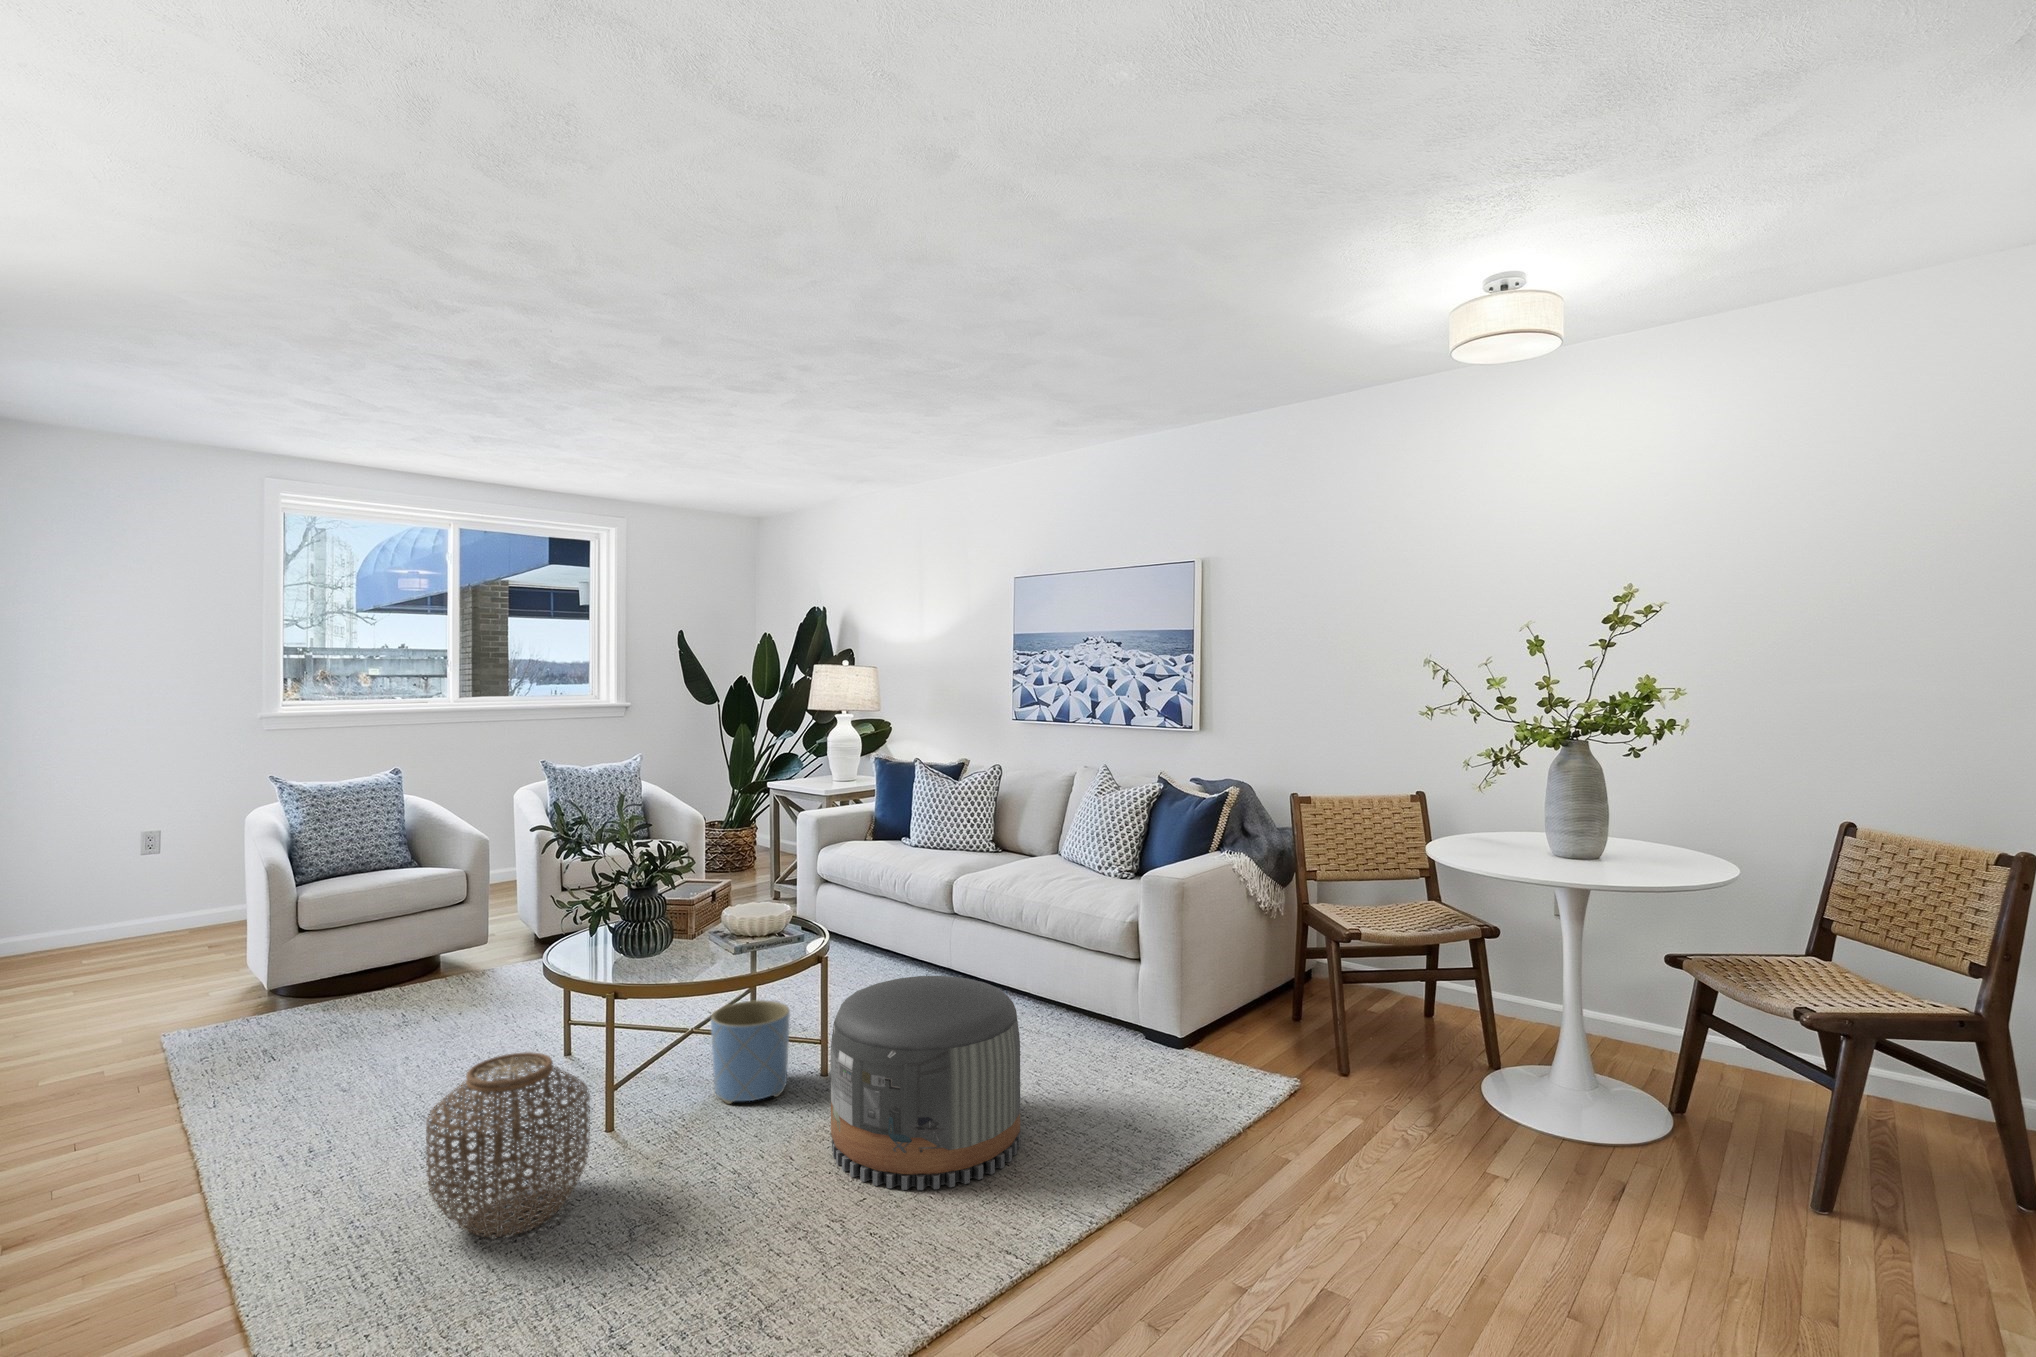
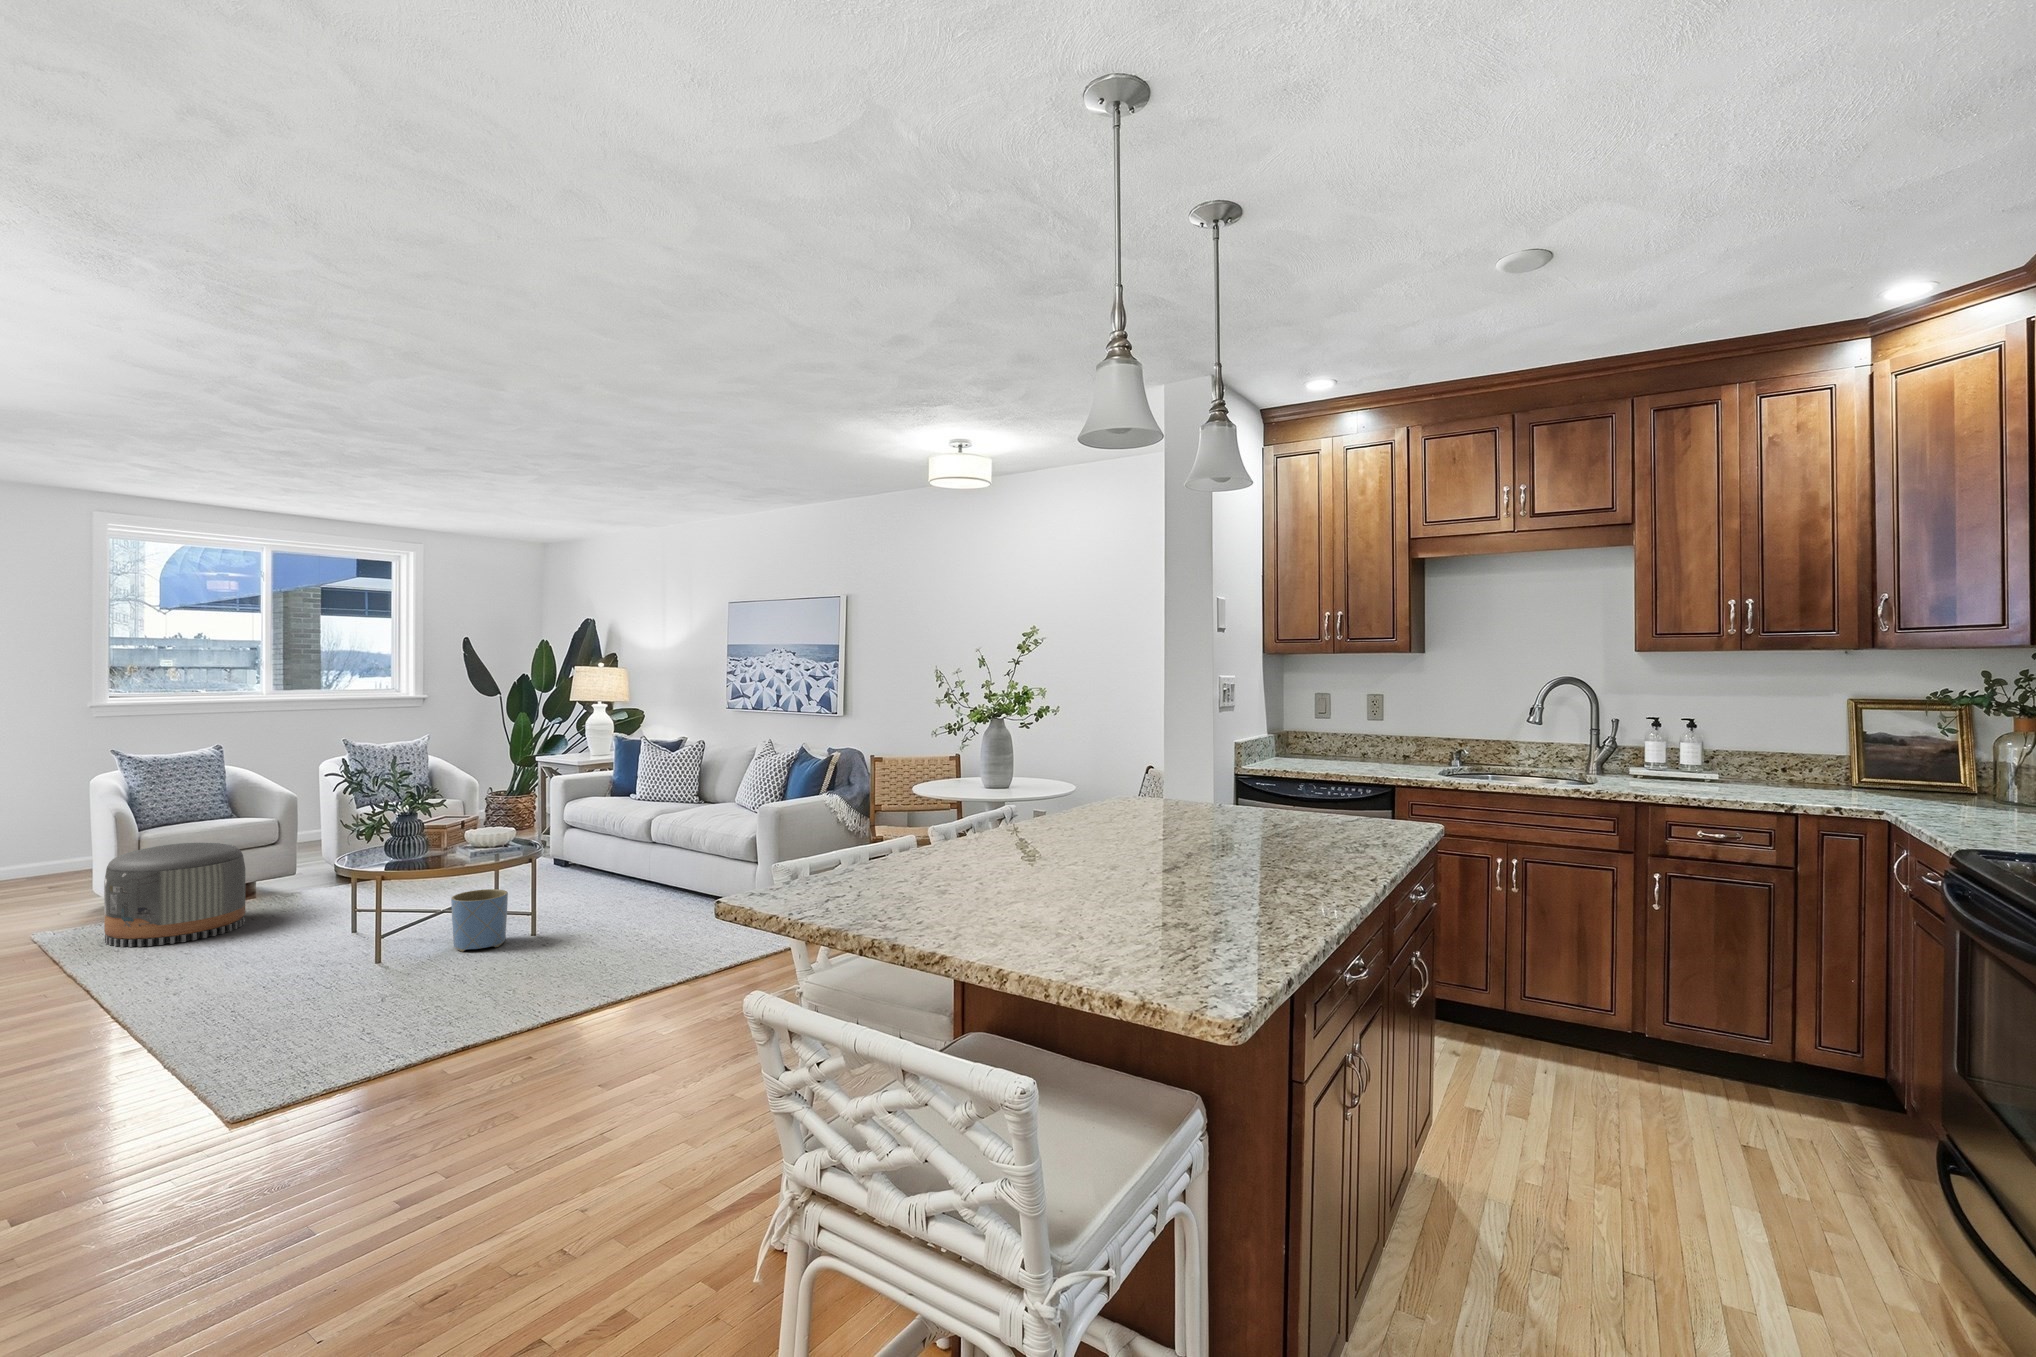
pouf: present [831,976,1020,1190] -> present [104,843,245,947]
woven basket: present [426,1052,590,1237] -> none [248,907,358,1010]

